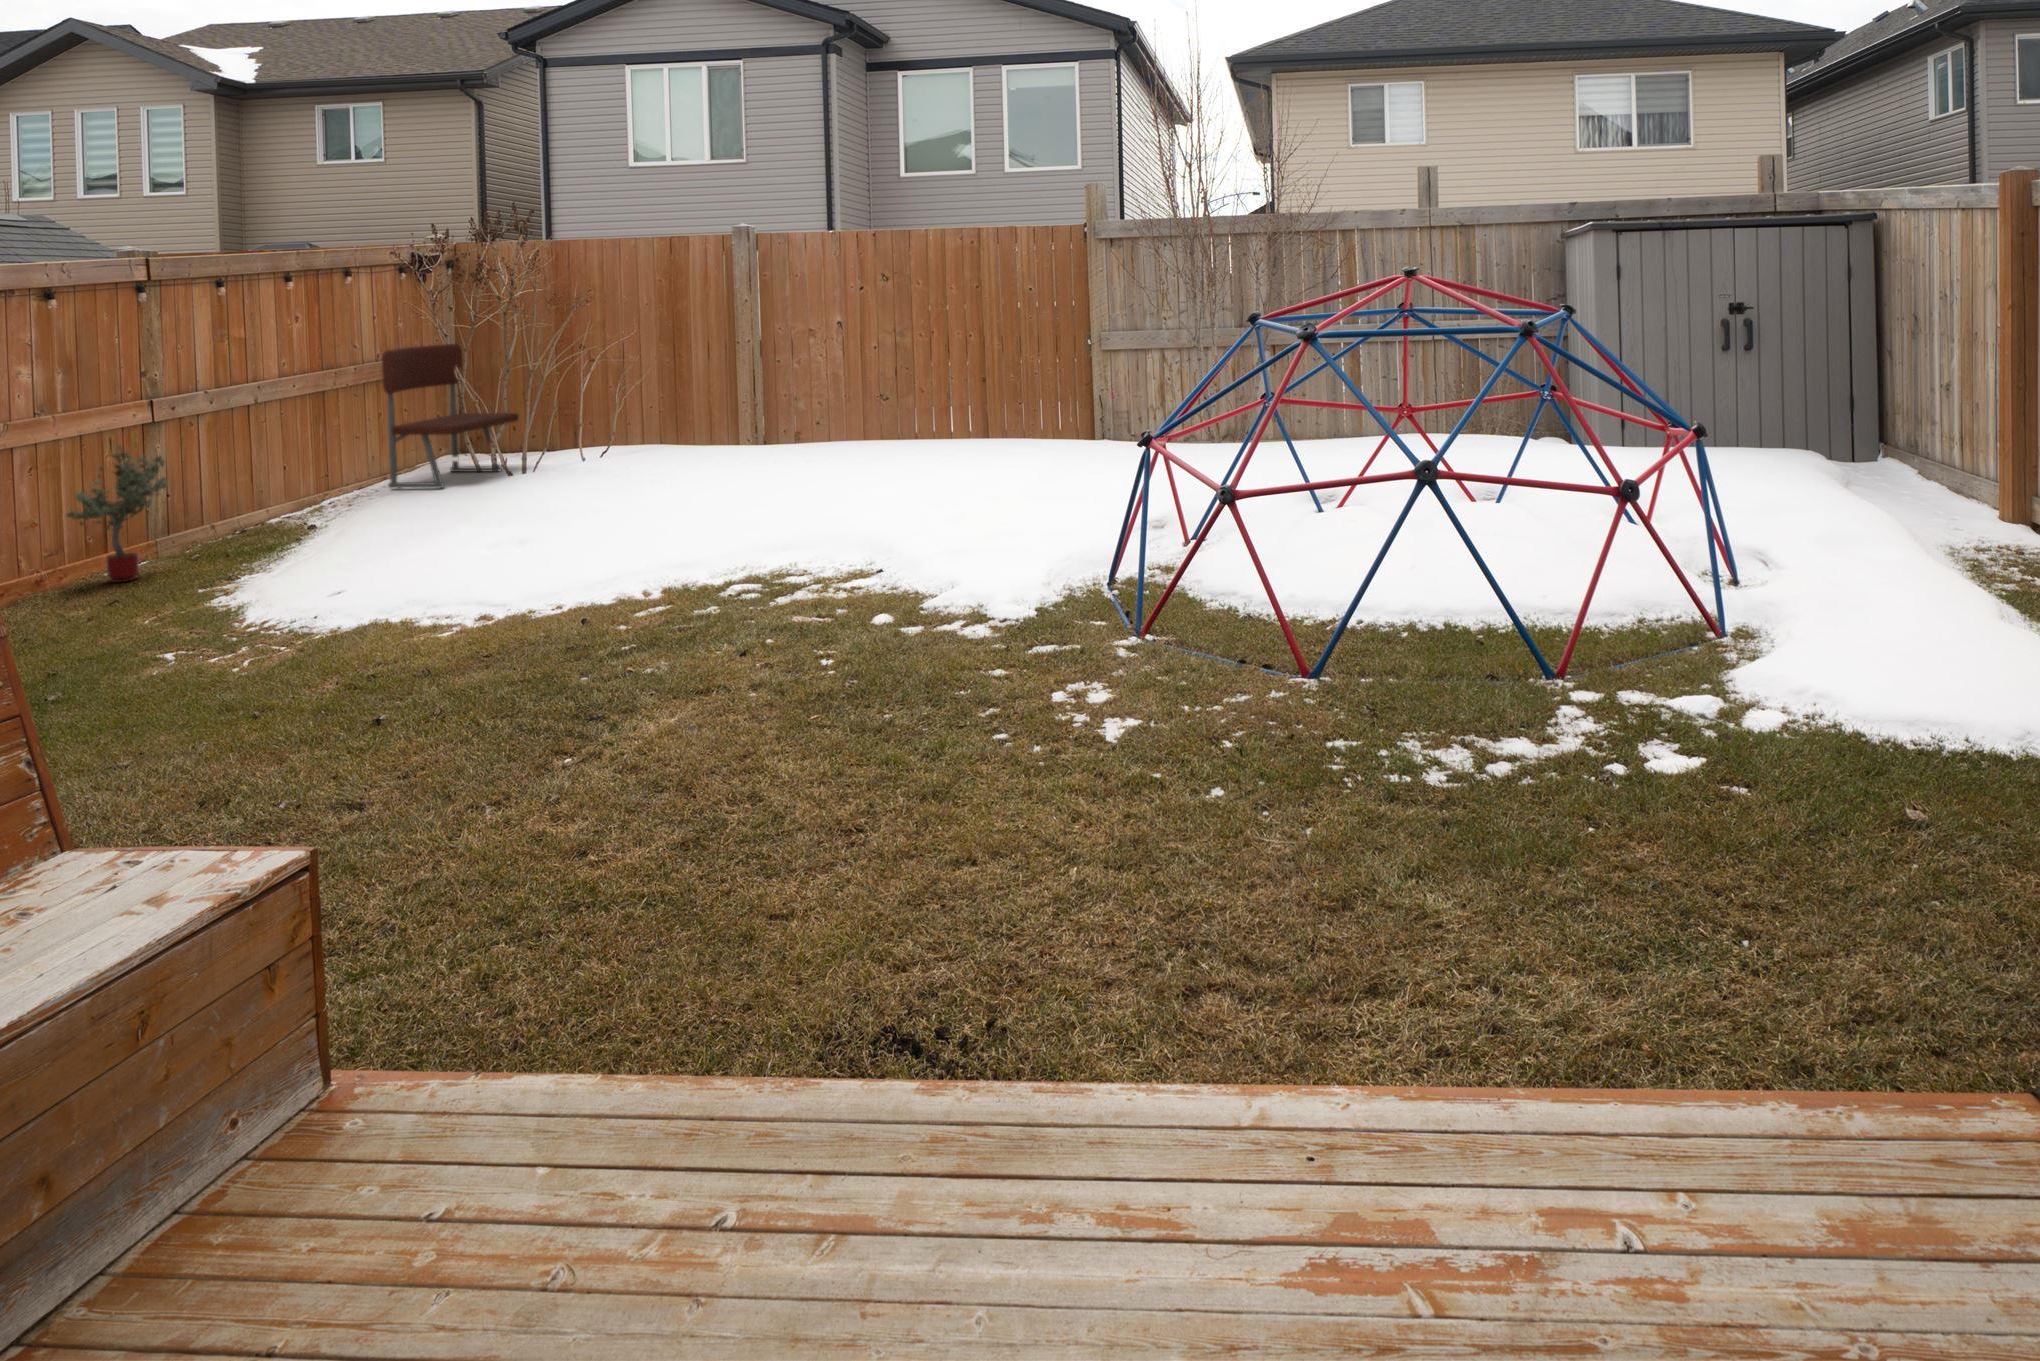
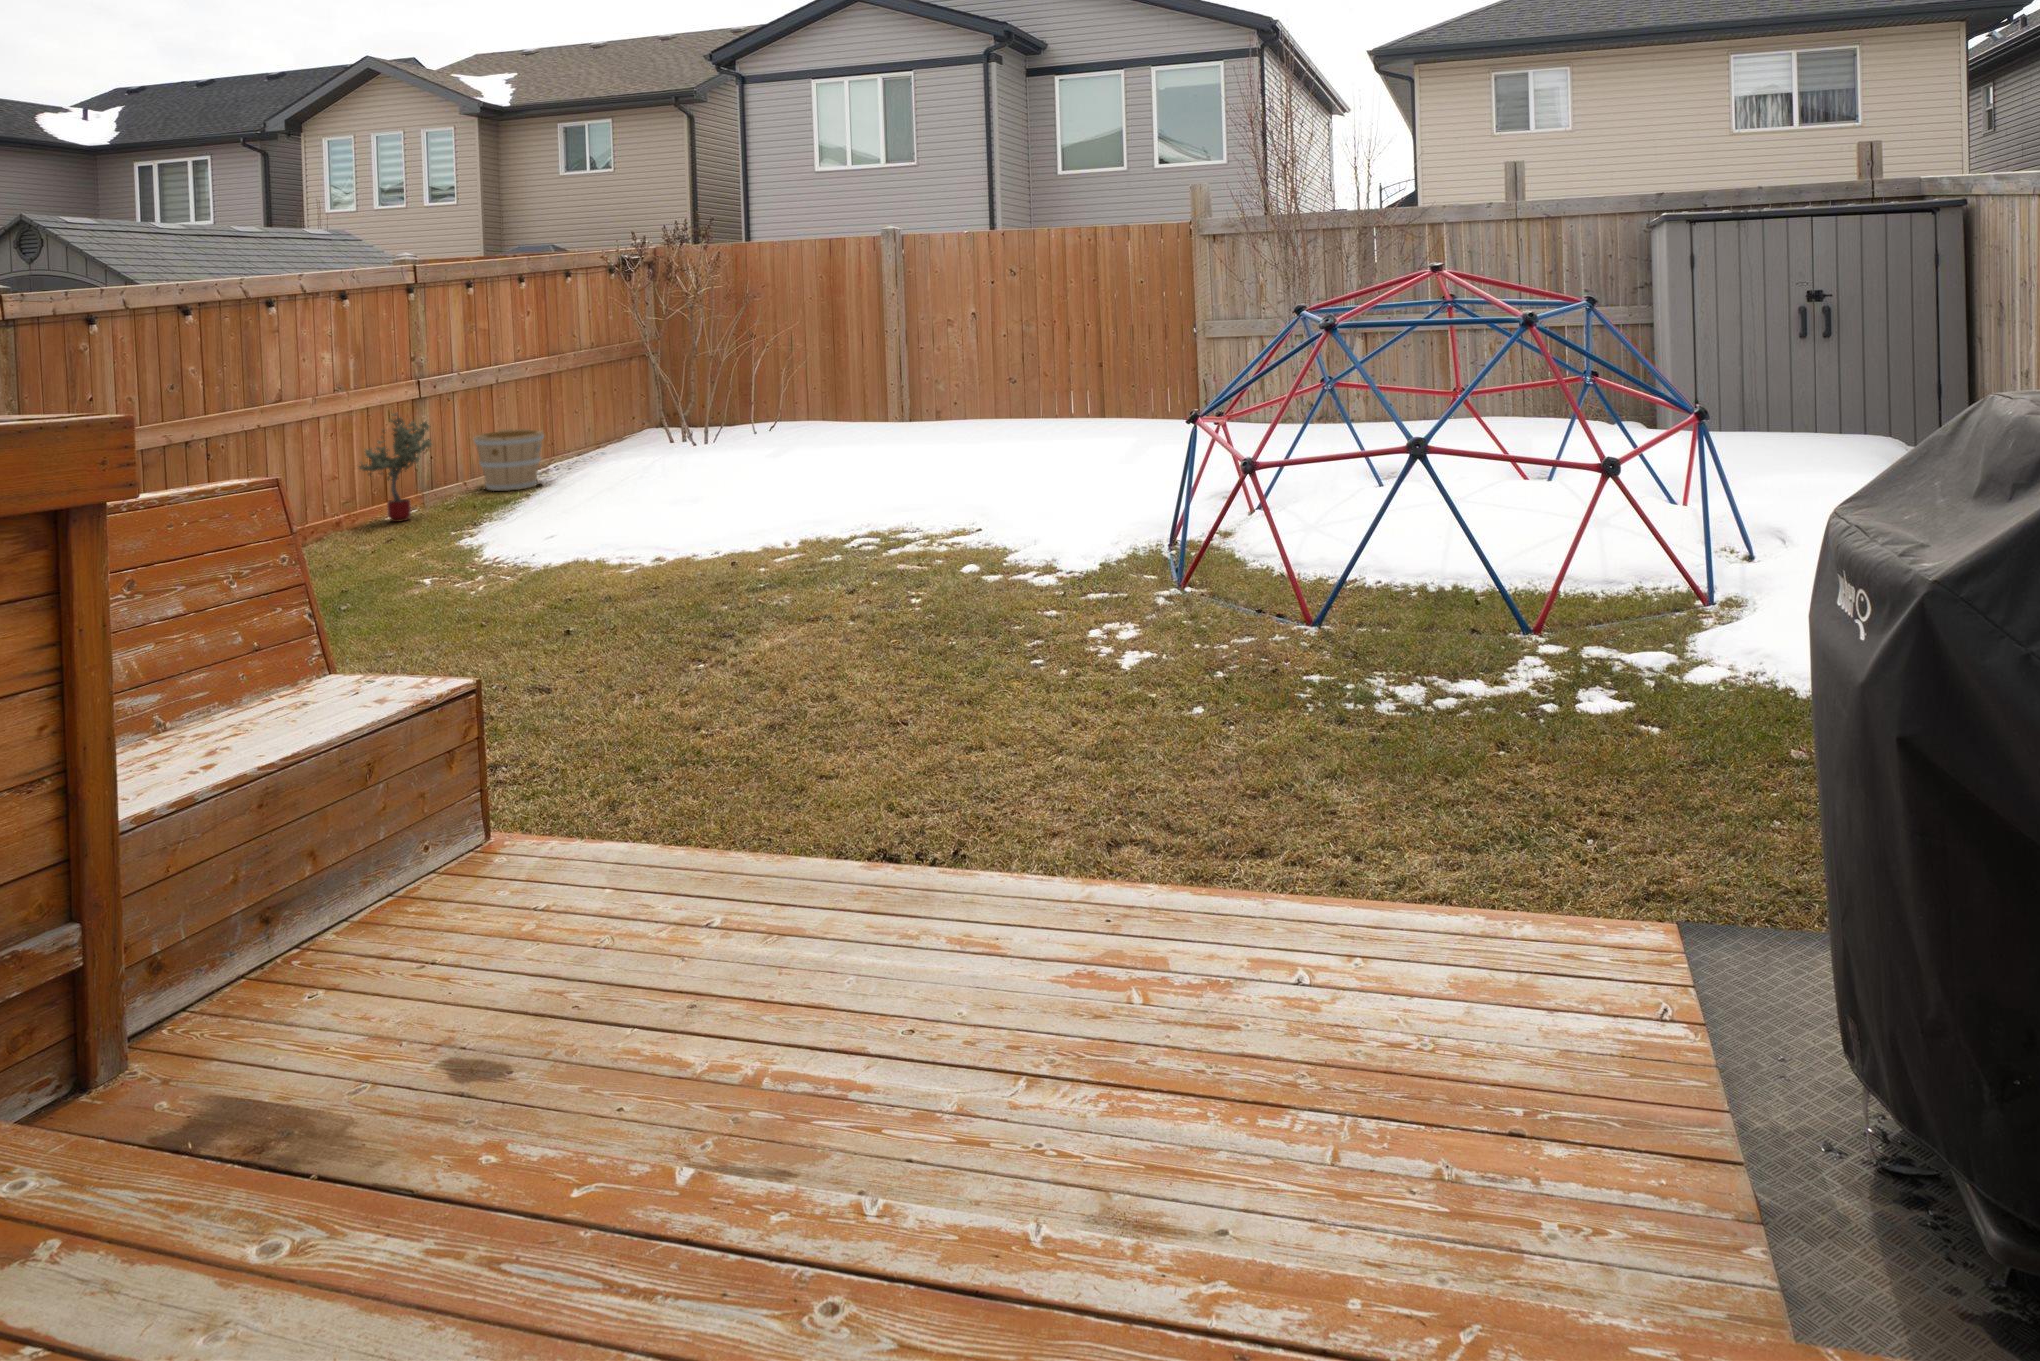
bench: present [382,344,519,488] -> none [598,331,708,453]
wooden bucket: none [221,462,317,539] -> present [474,429,544,491]

